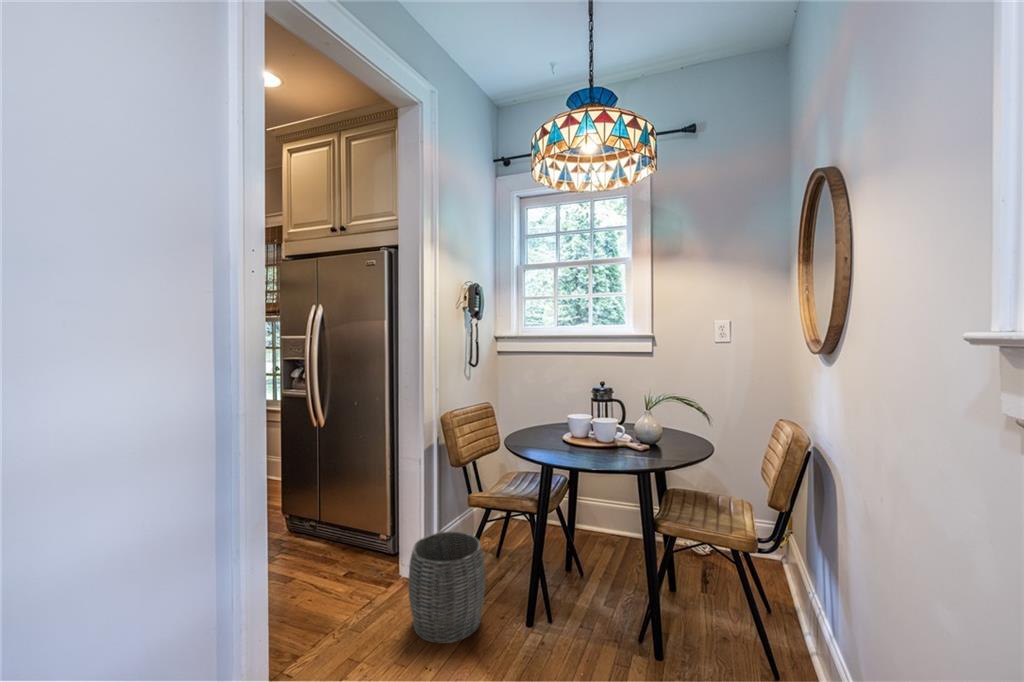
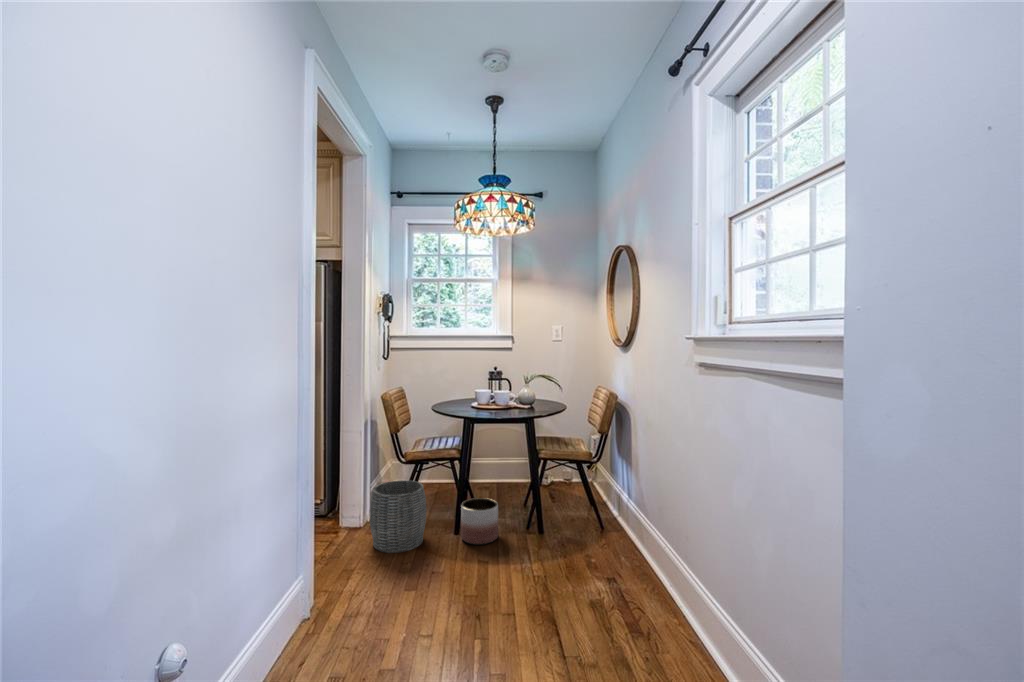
planter: none [527,579,584,663] -> present [461,498,498,544]

